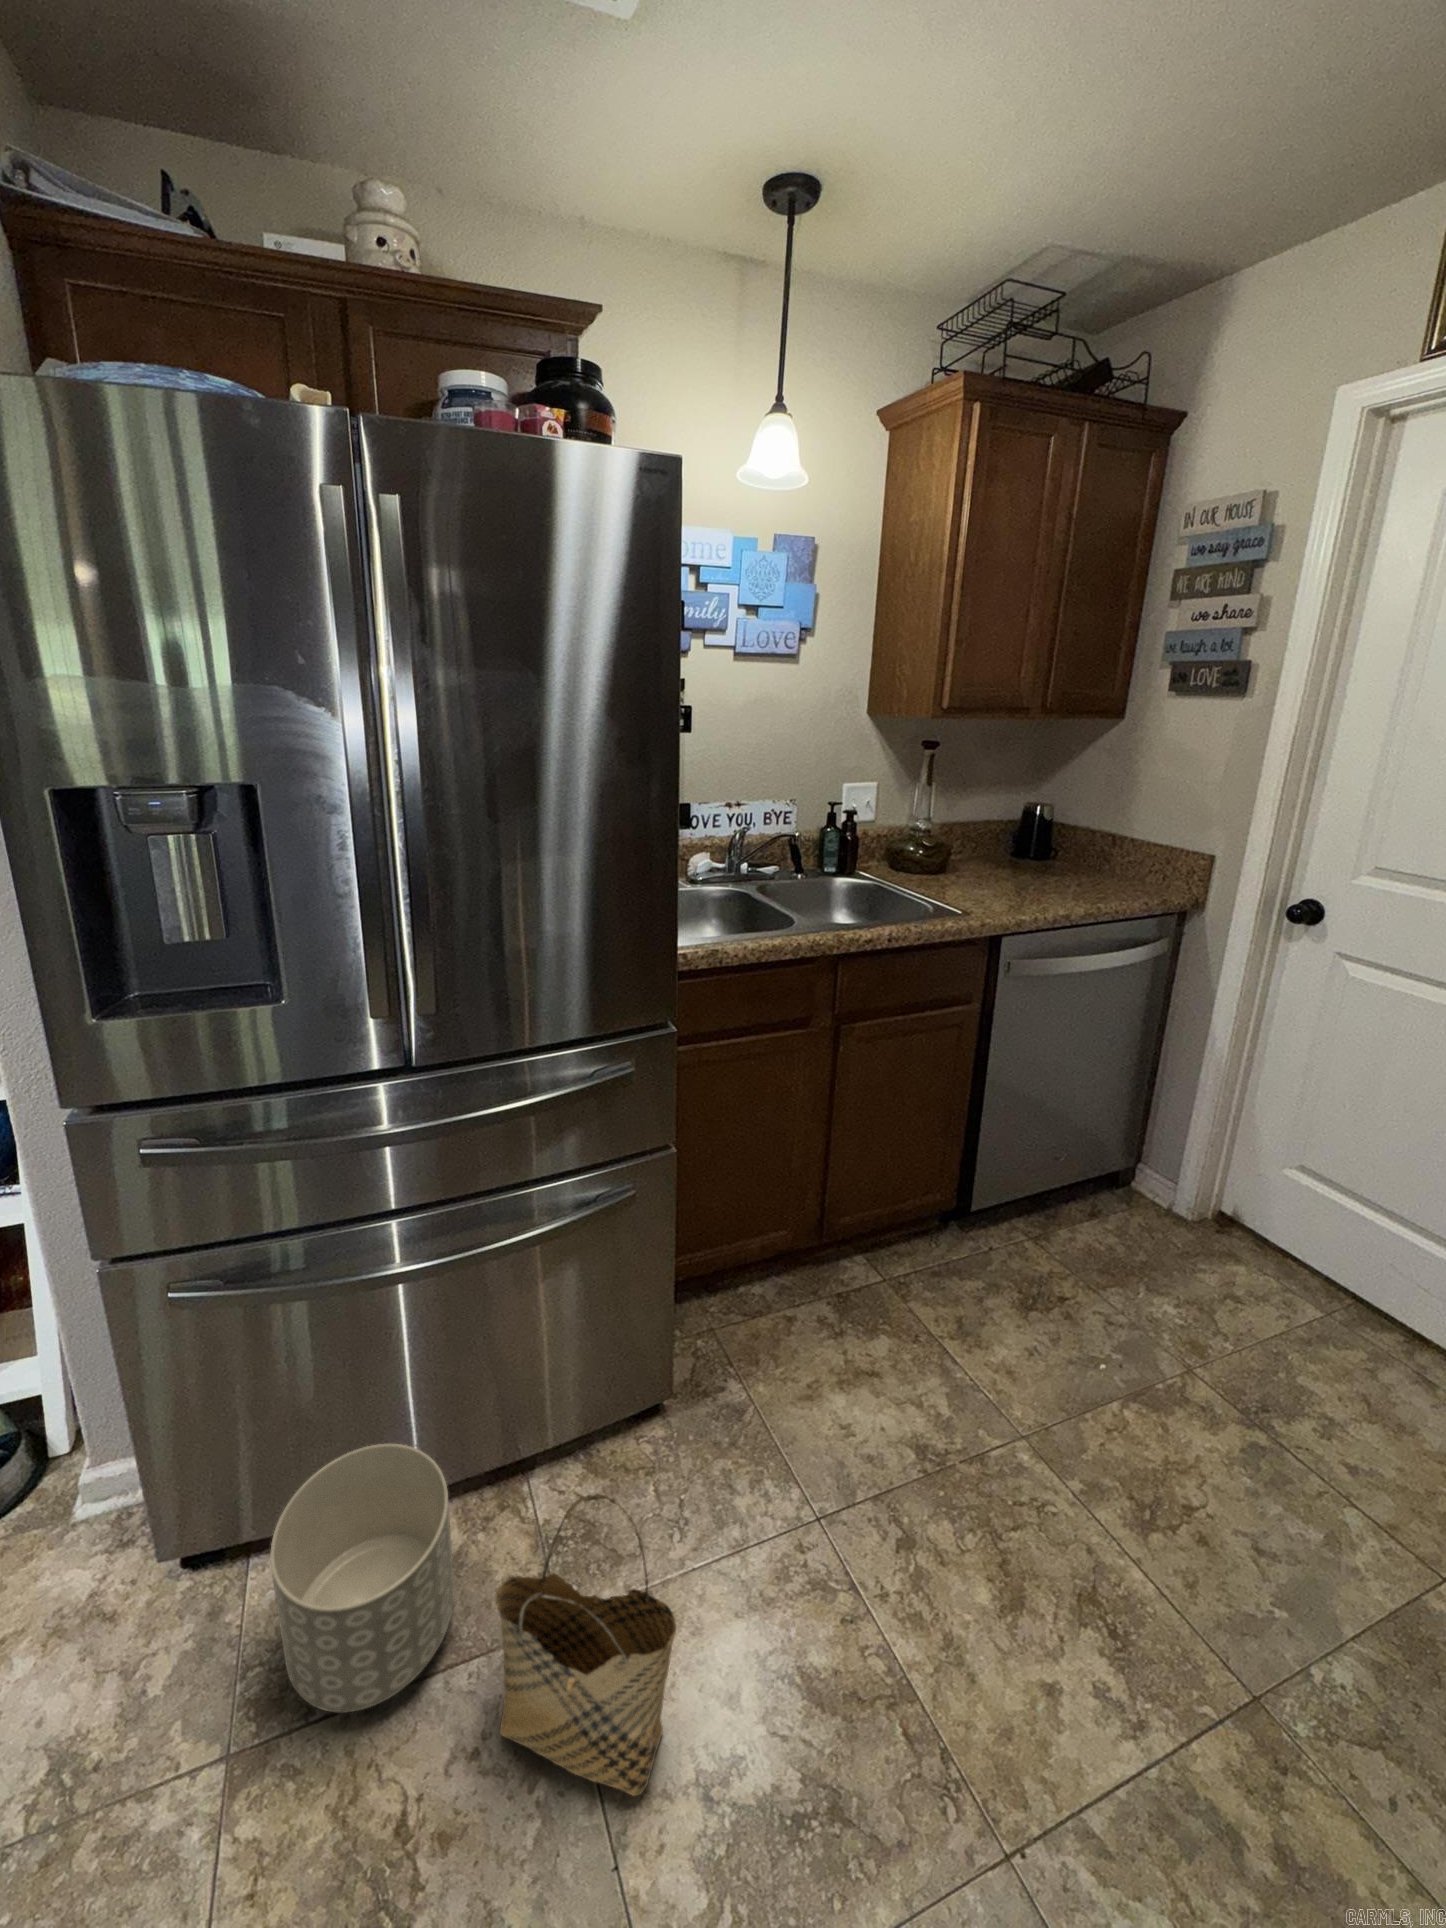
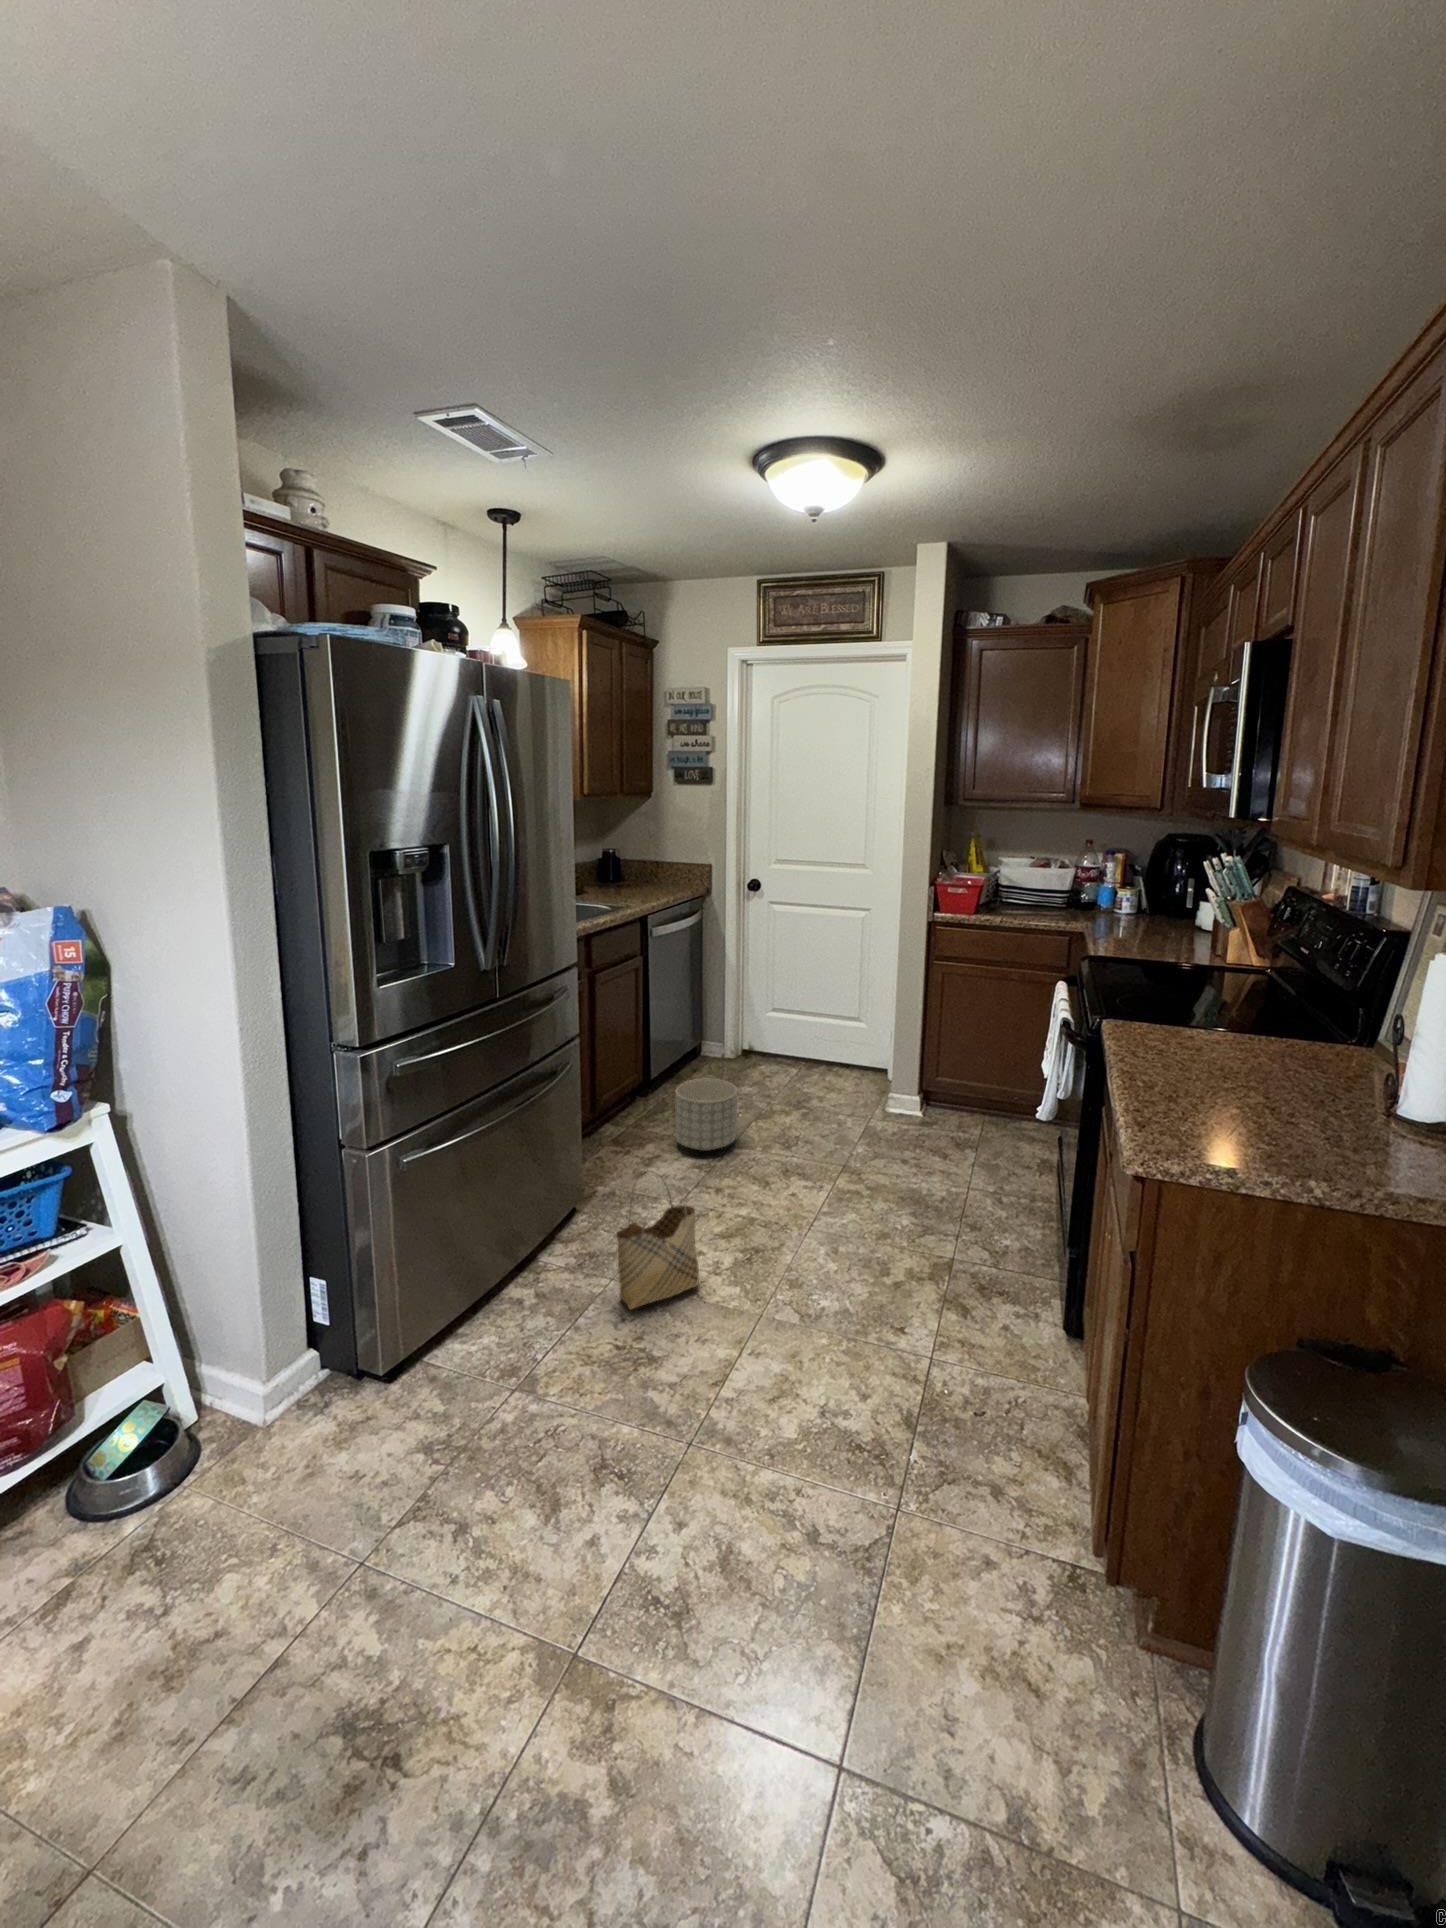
planter: present [270,1444,455,1713] -> present [675,1079,737,1151]

